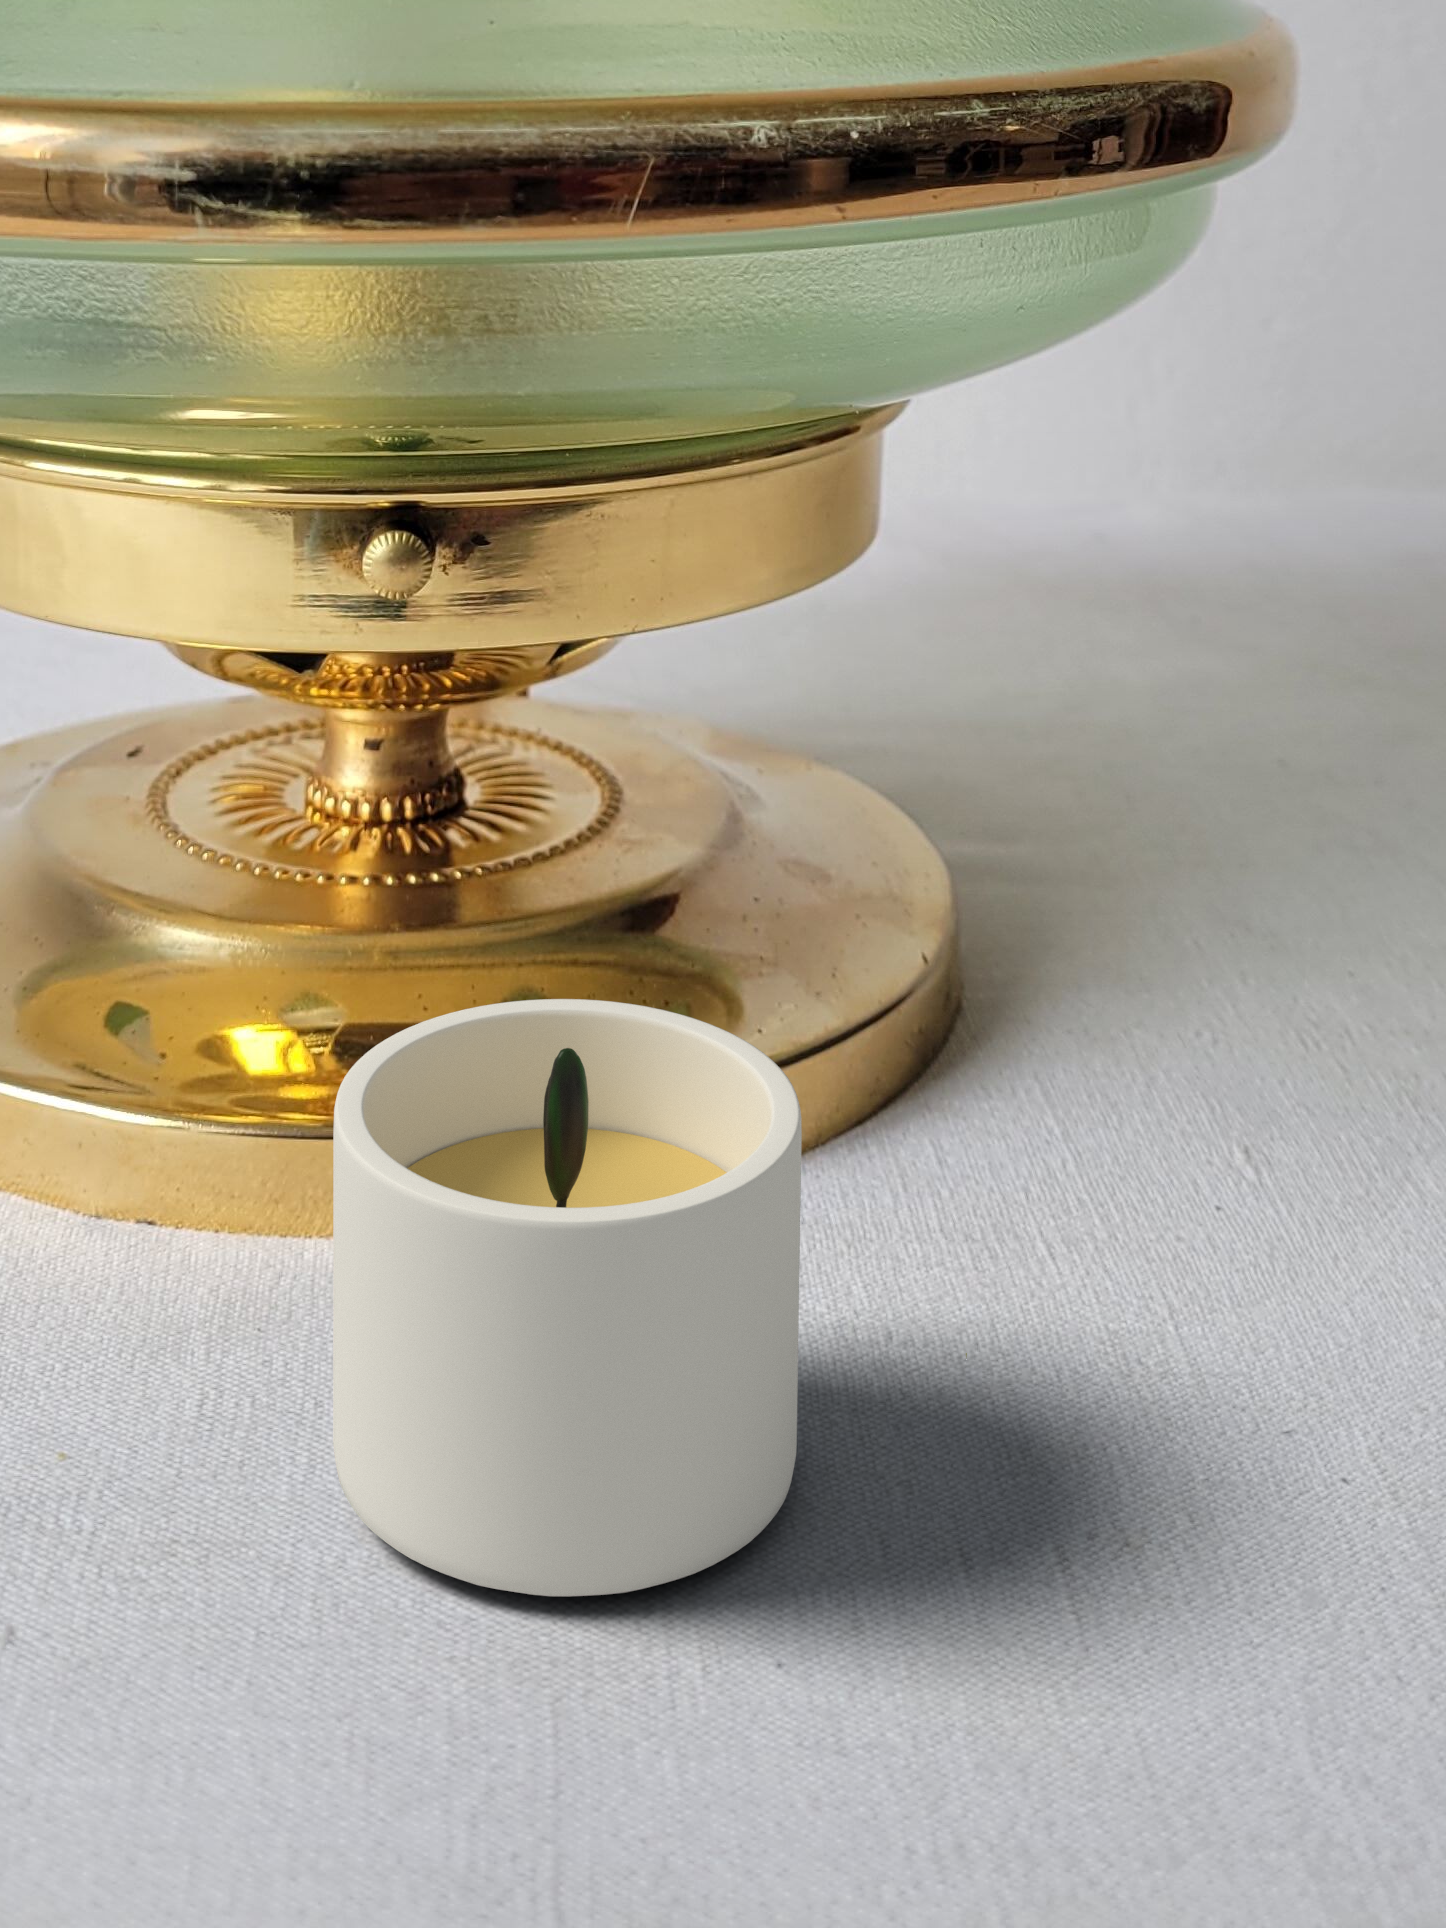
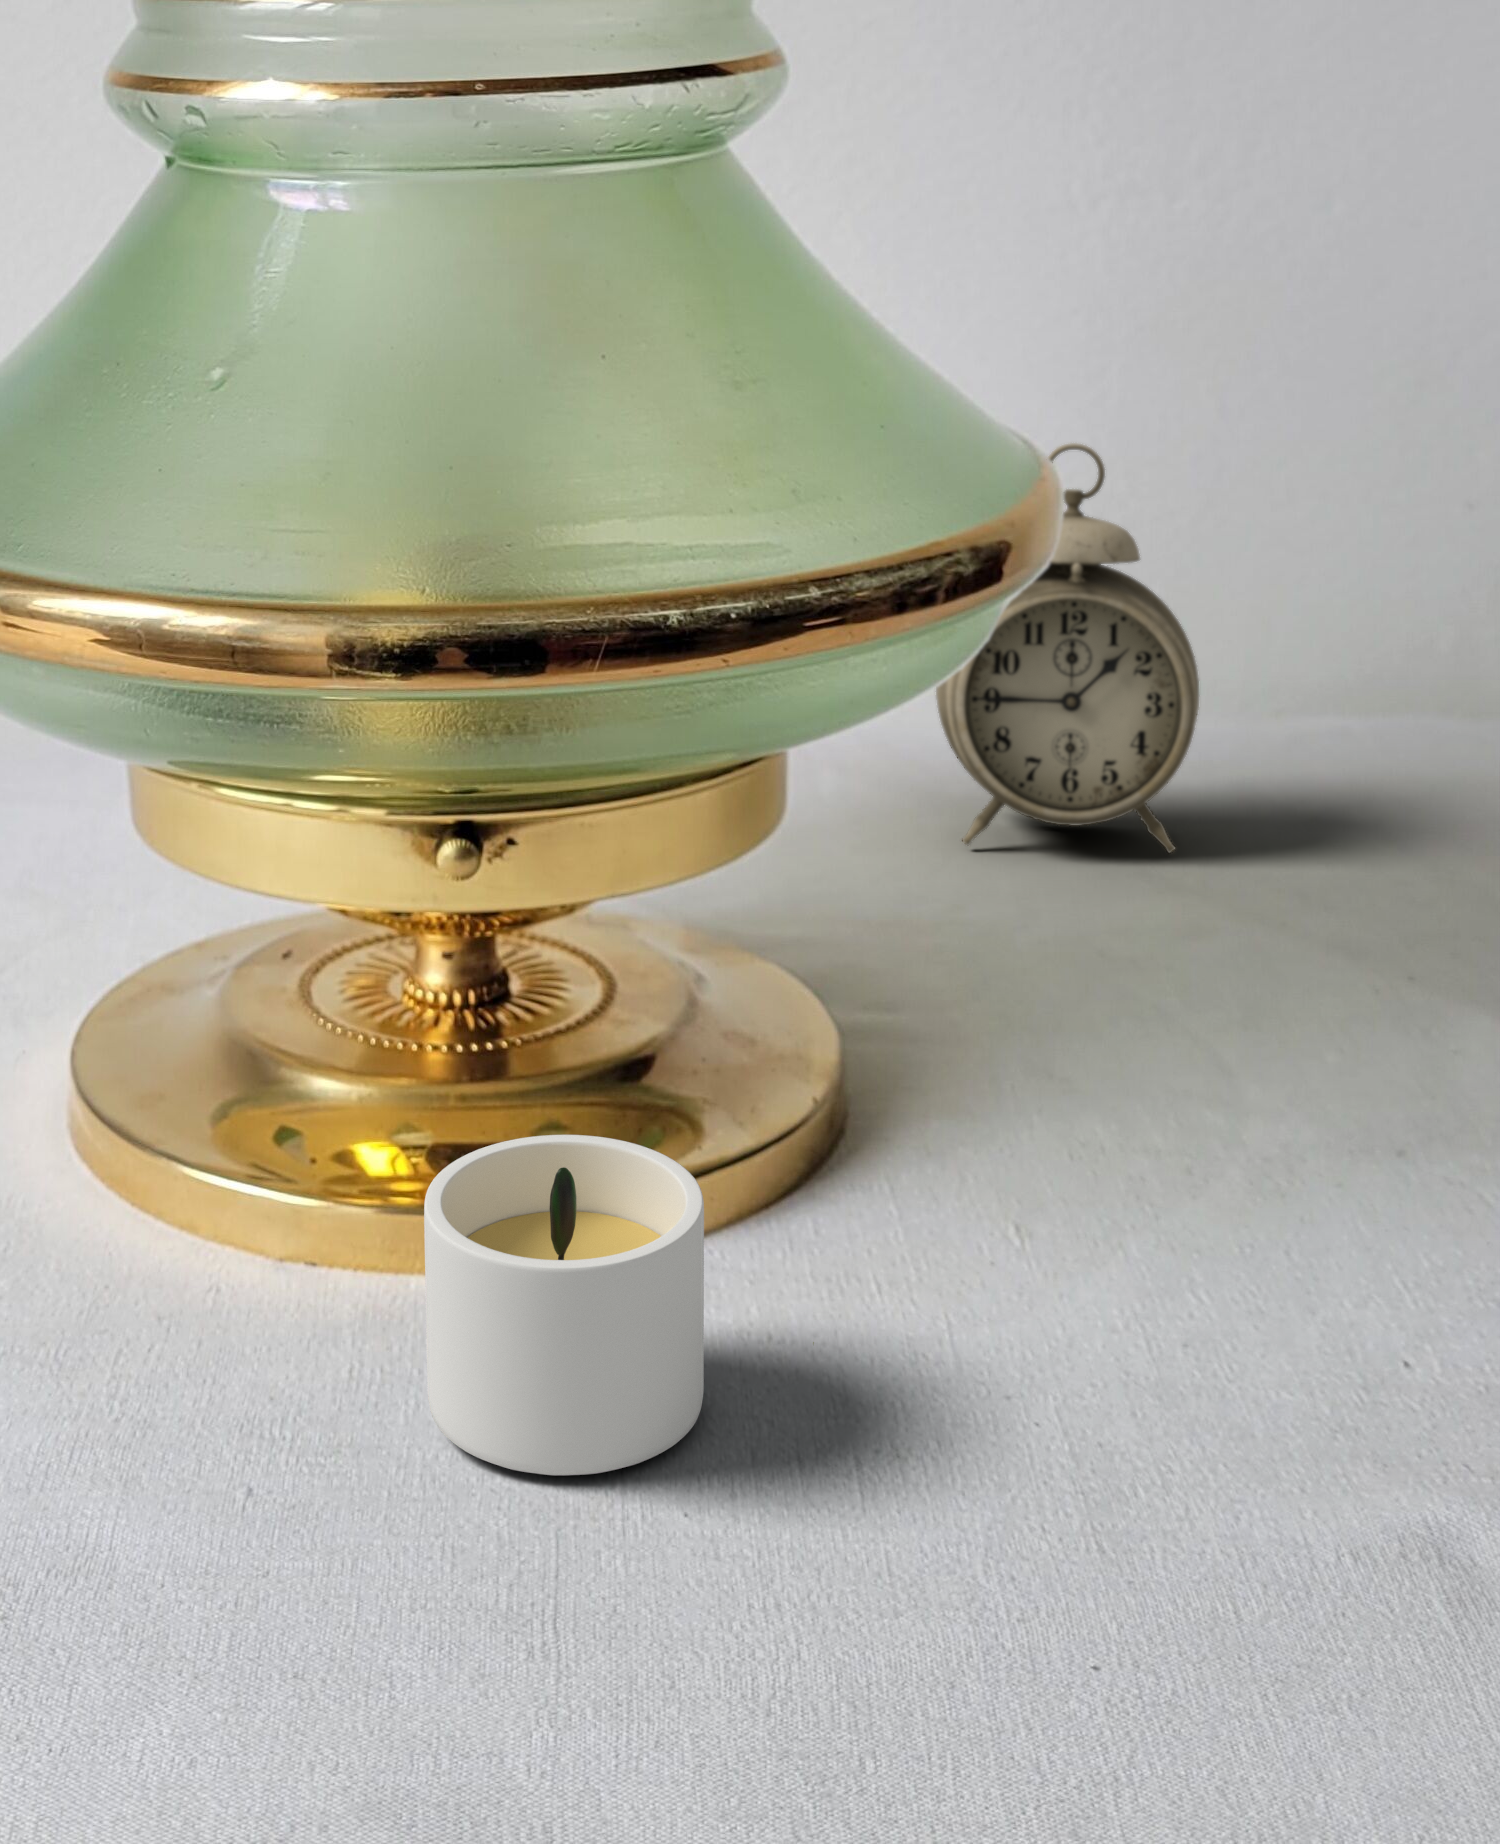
alarm clock: none [1027,90,1389,647] -> present [936,443,1199,853]

